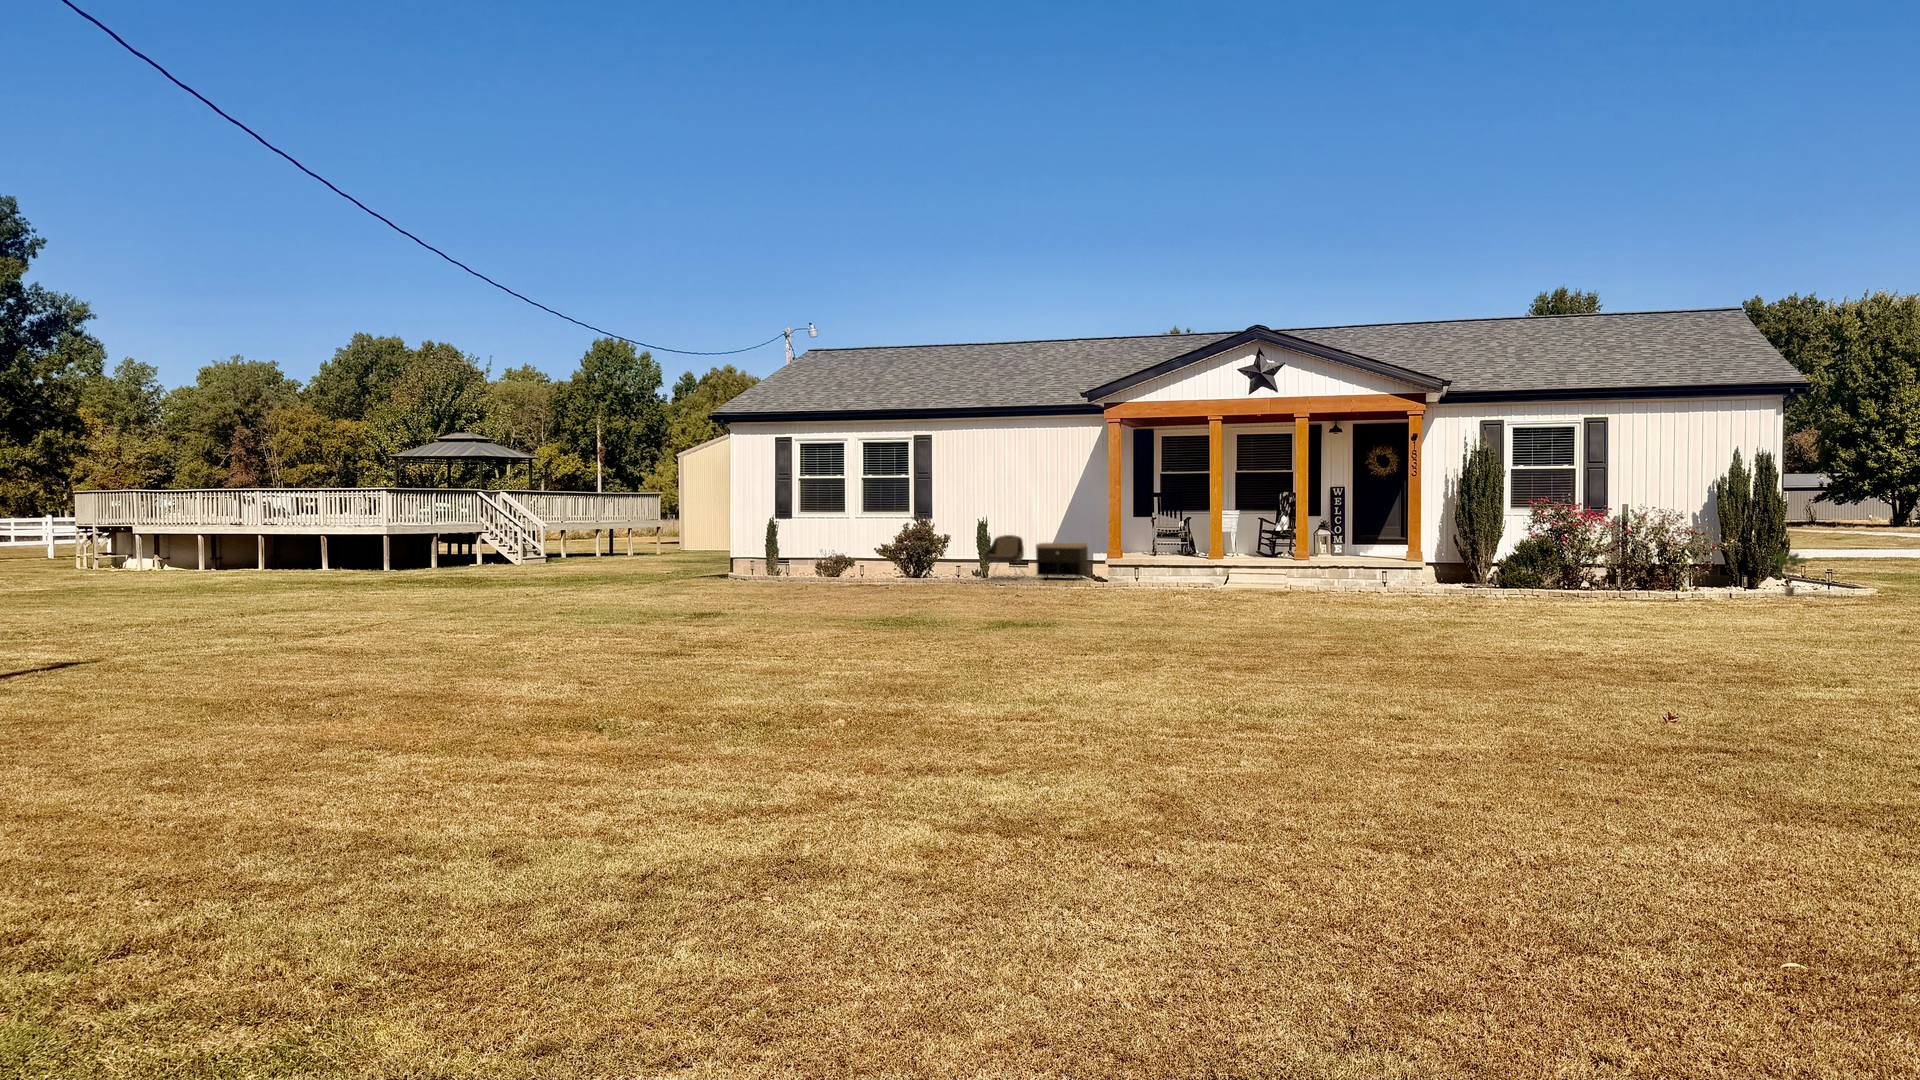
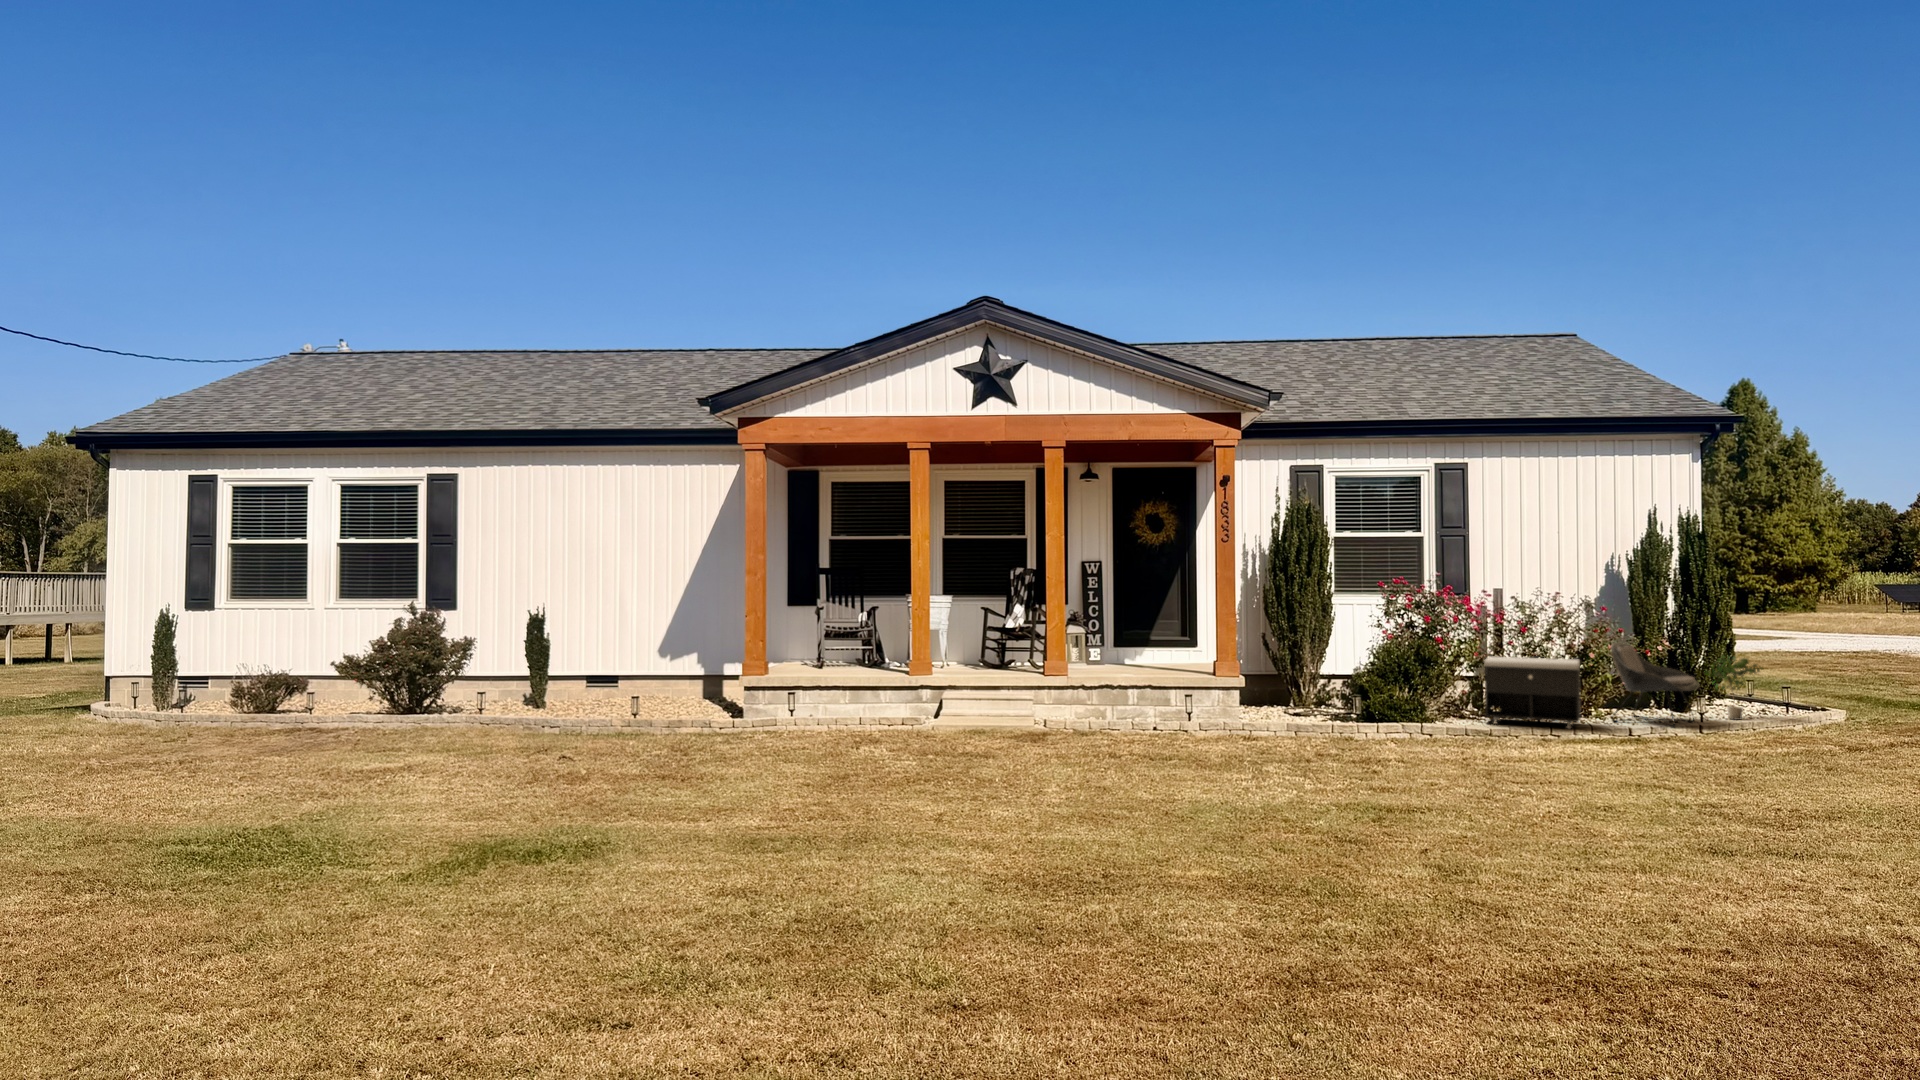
lounge chair: present [983,535,1024,579] -> present [1611,643,1700,727]
storage bench: present [1036,543,1088,578] -> present [1484,657,1581,728]

